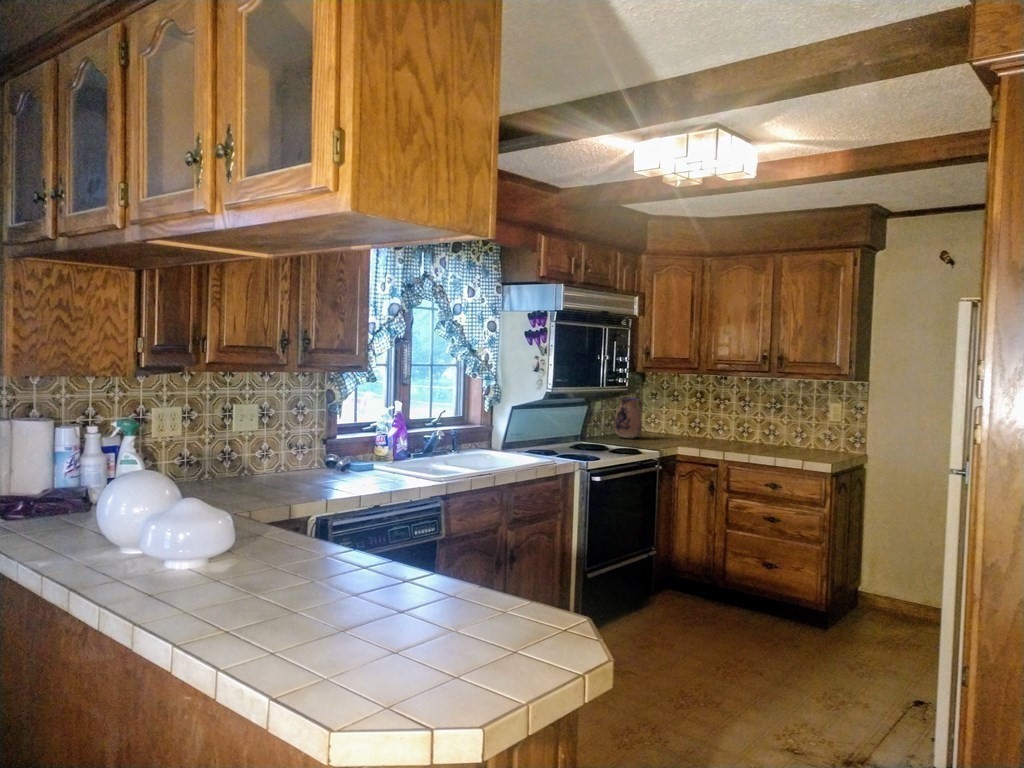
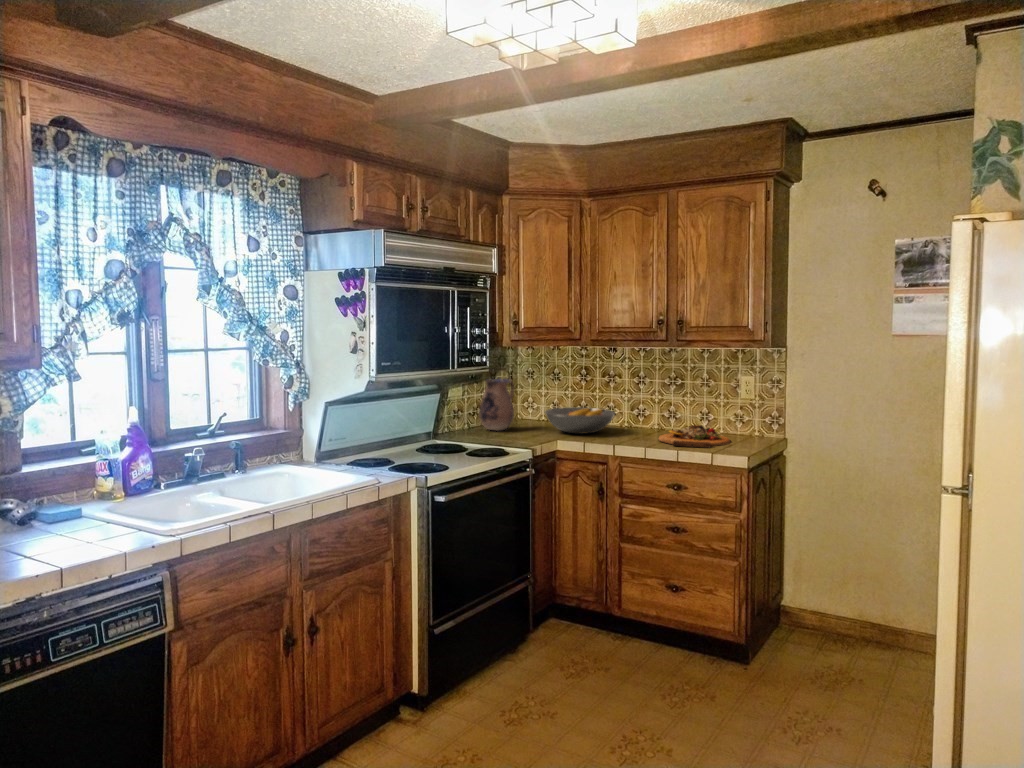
fruit bowl: none [667,423,725,443] -> present [545,407,615,434]
cutting board: none [760,440,820,457] -> present [659,425,731,448]

